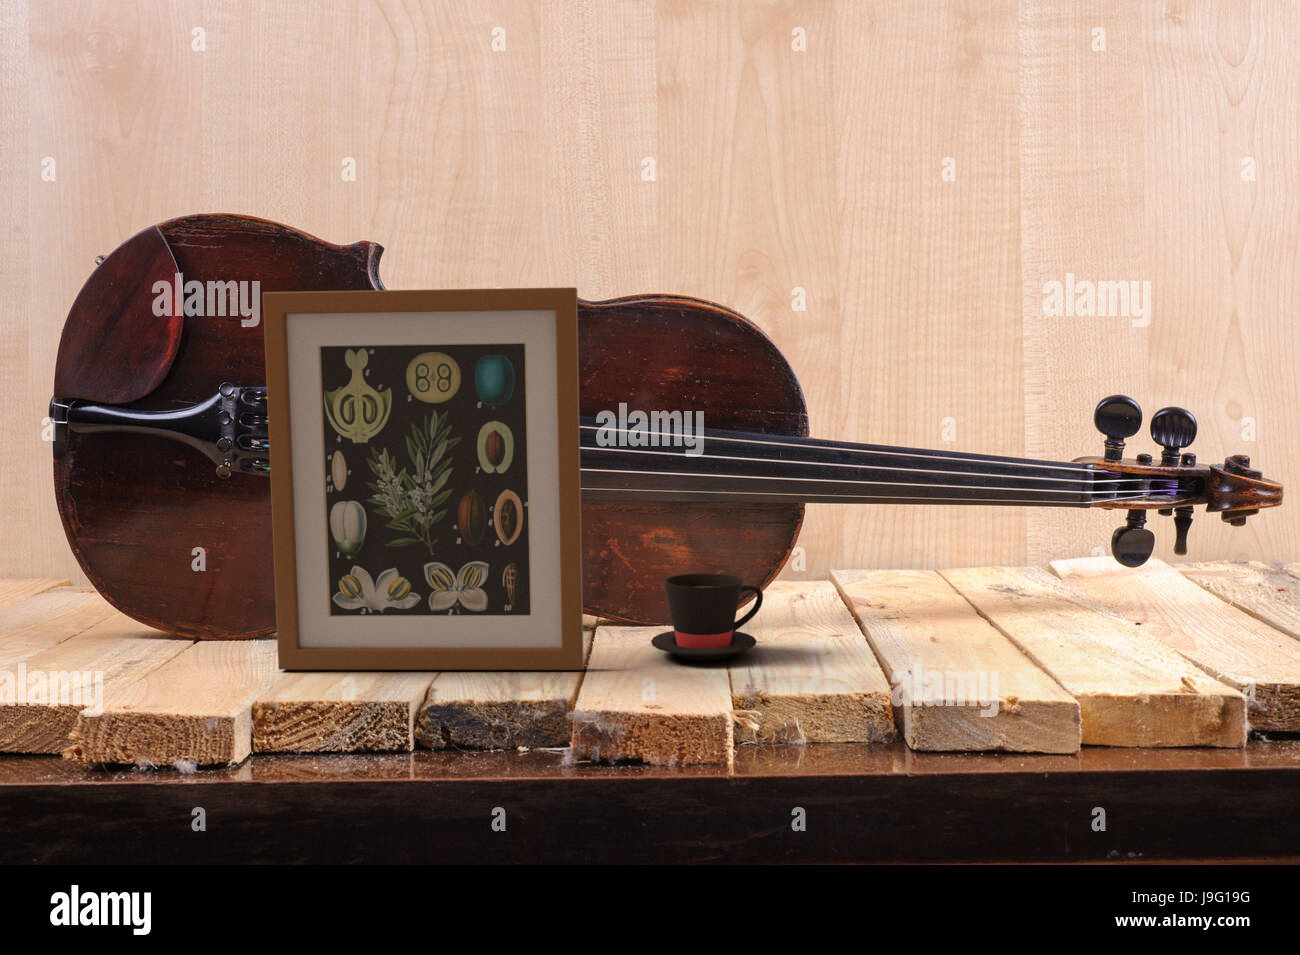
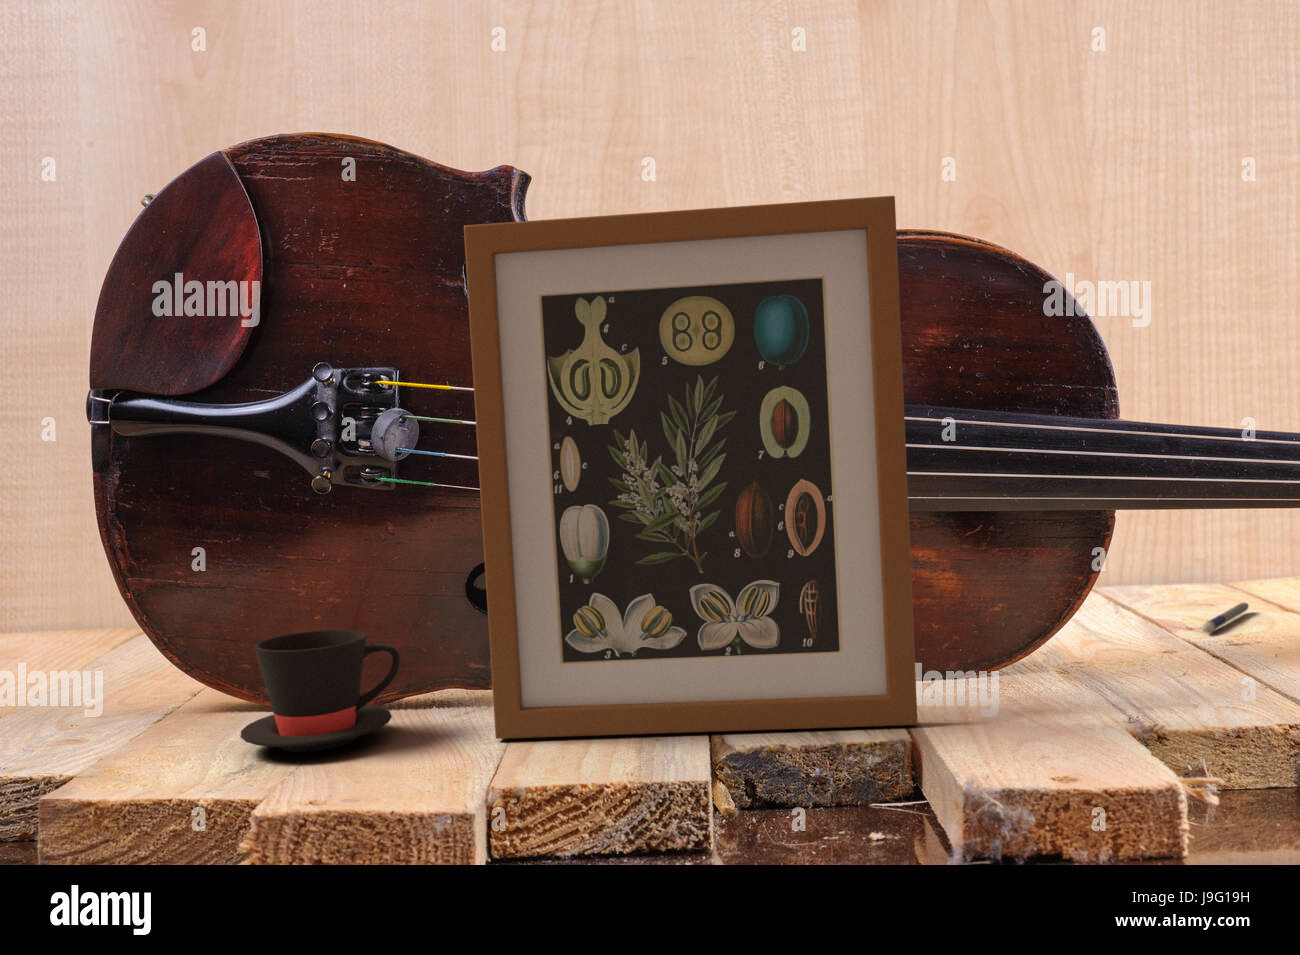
teacup: present [651,573,763,660] -> present [241,629,400,752]
pen: none [858,588,915,610] -> present [1203,603,1248,632]

